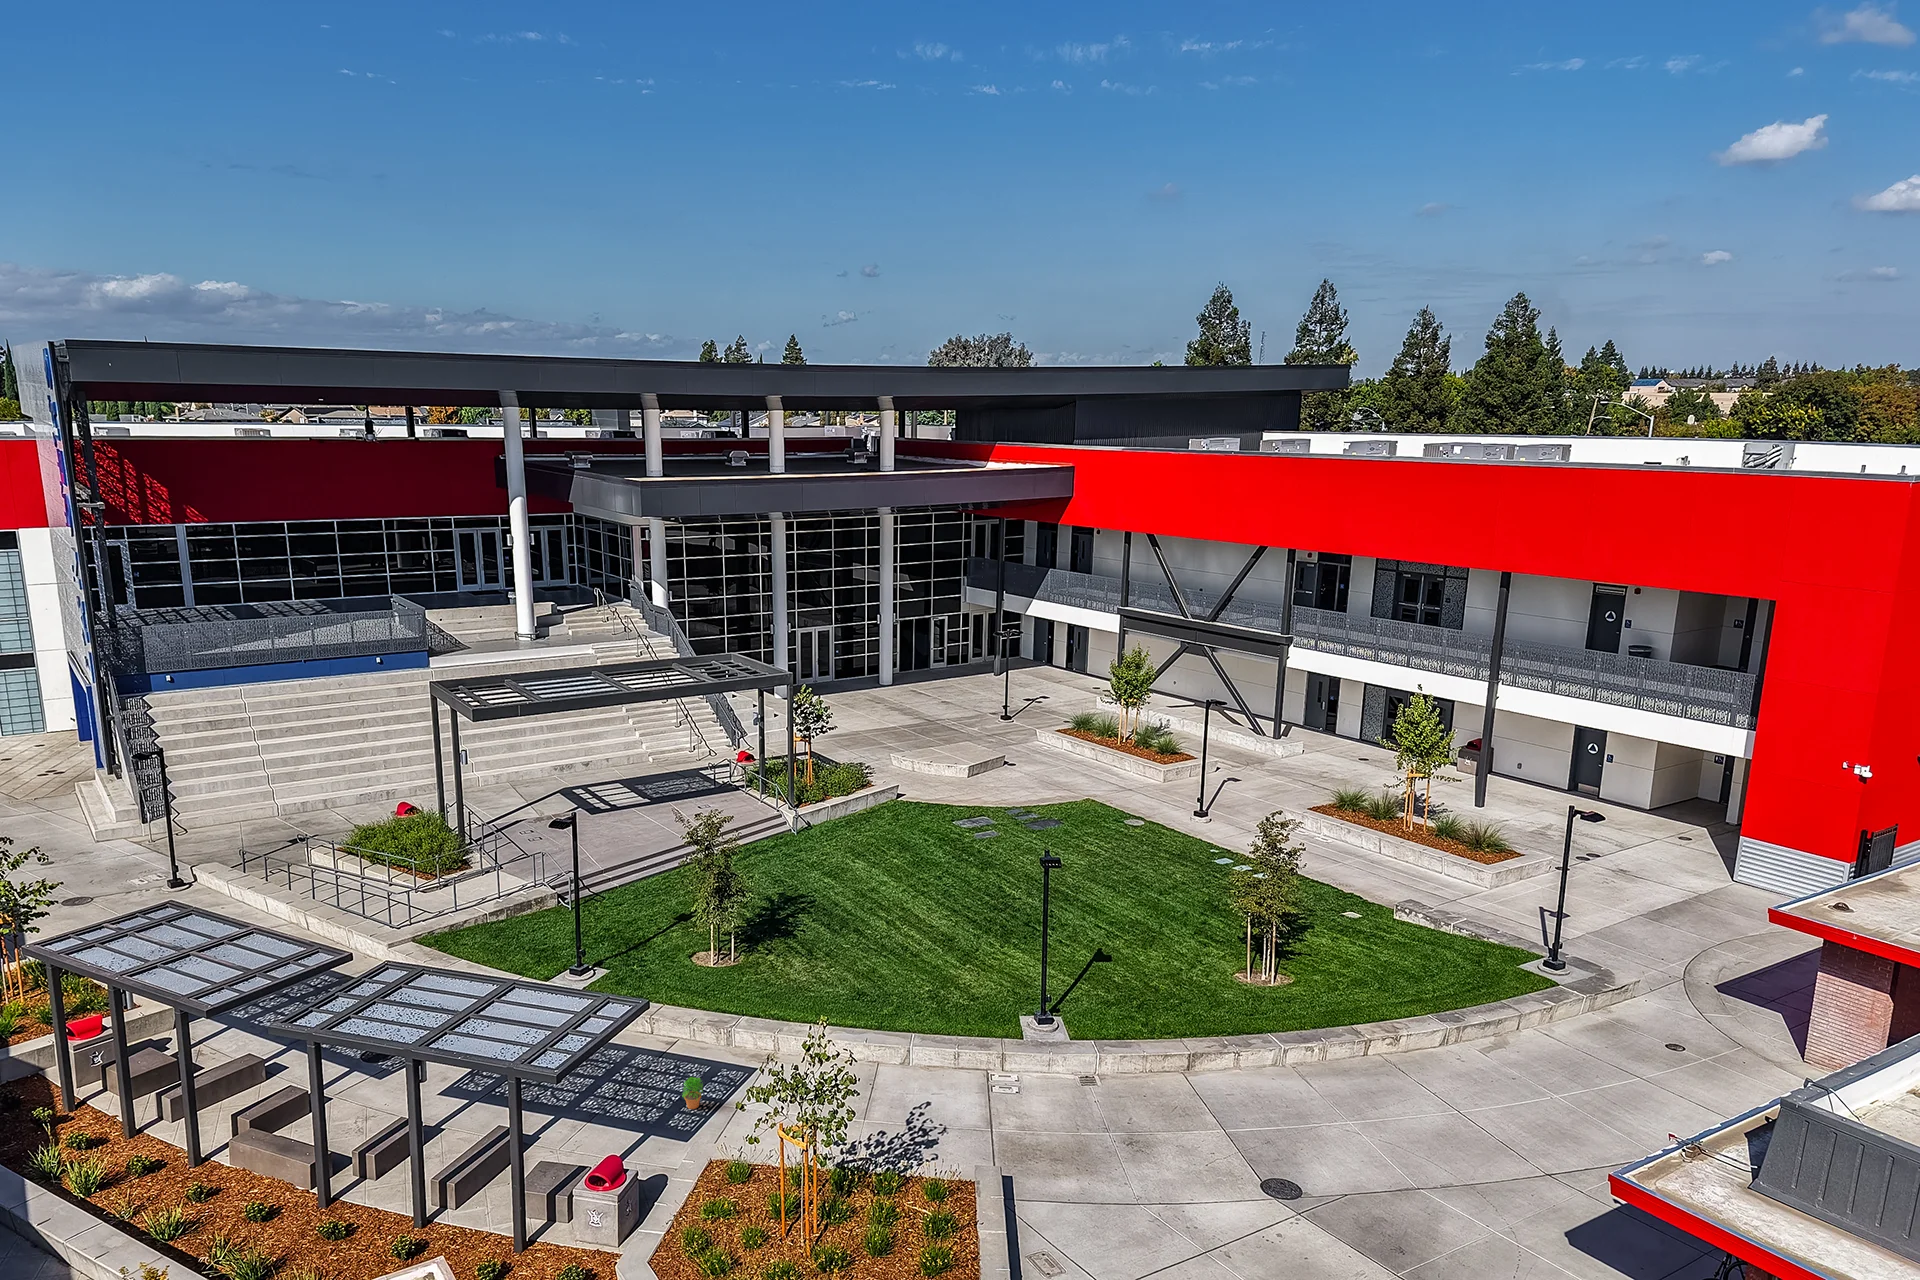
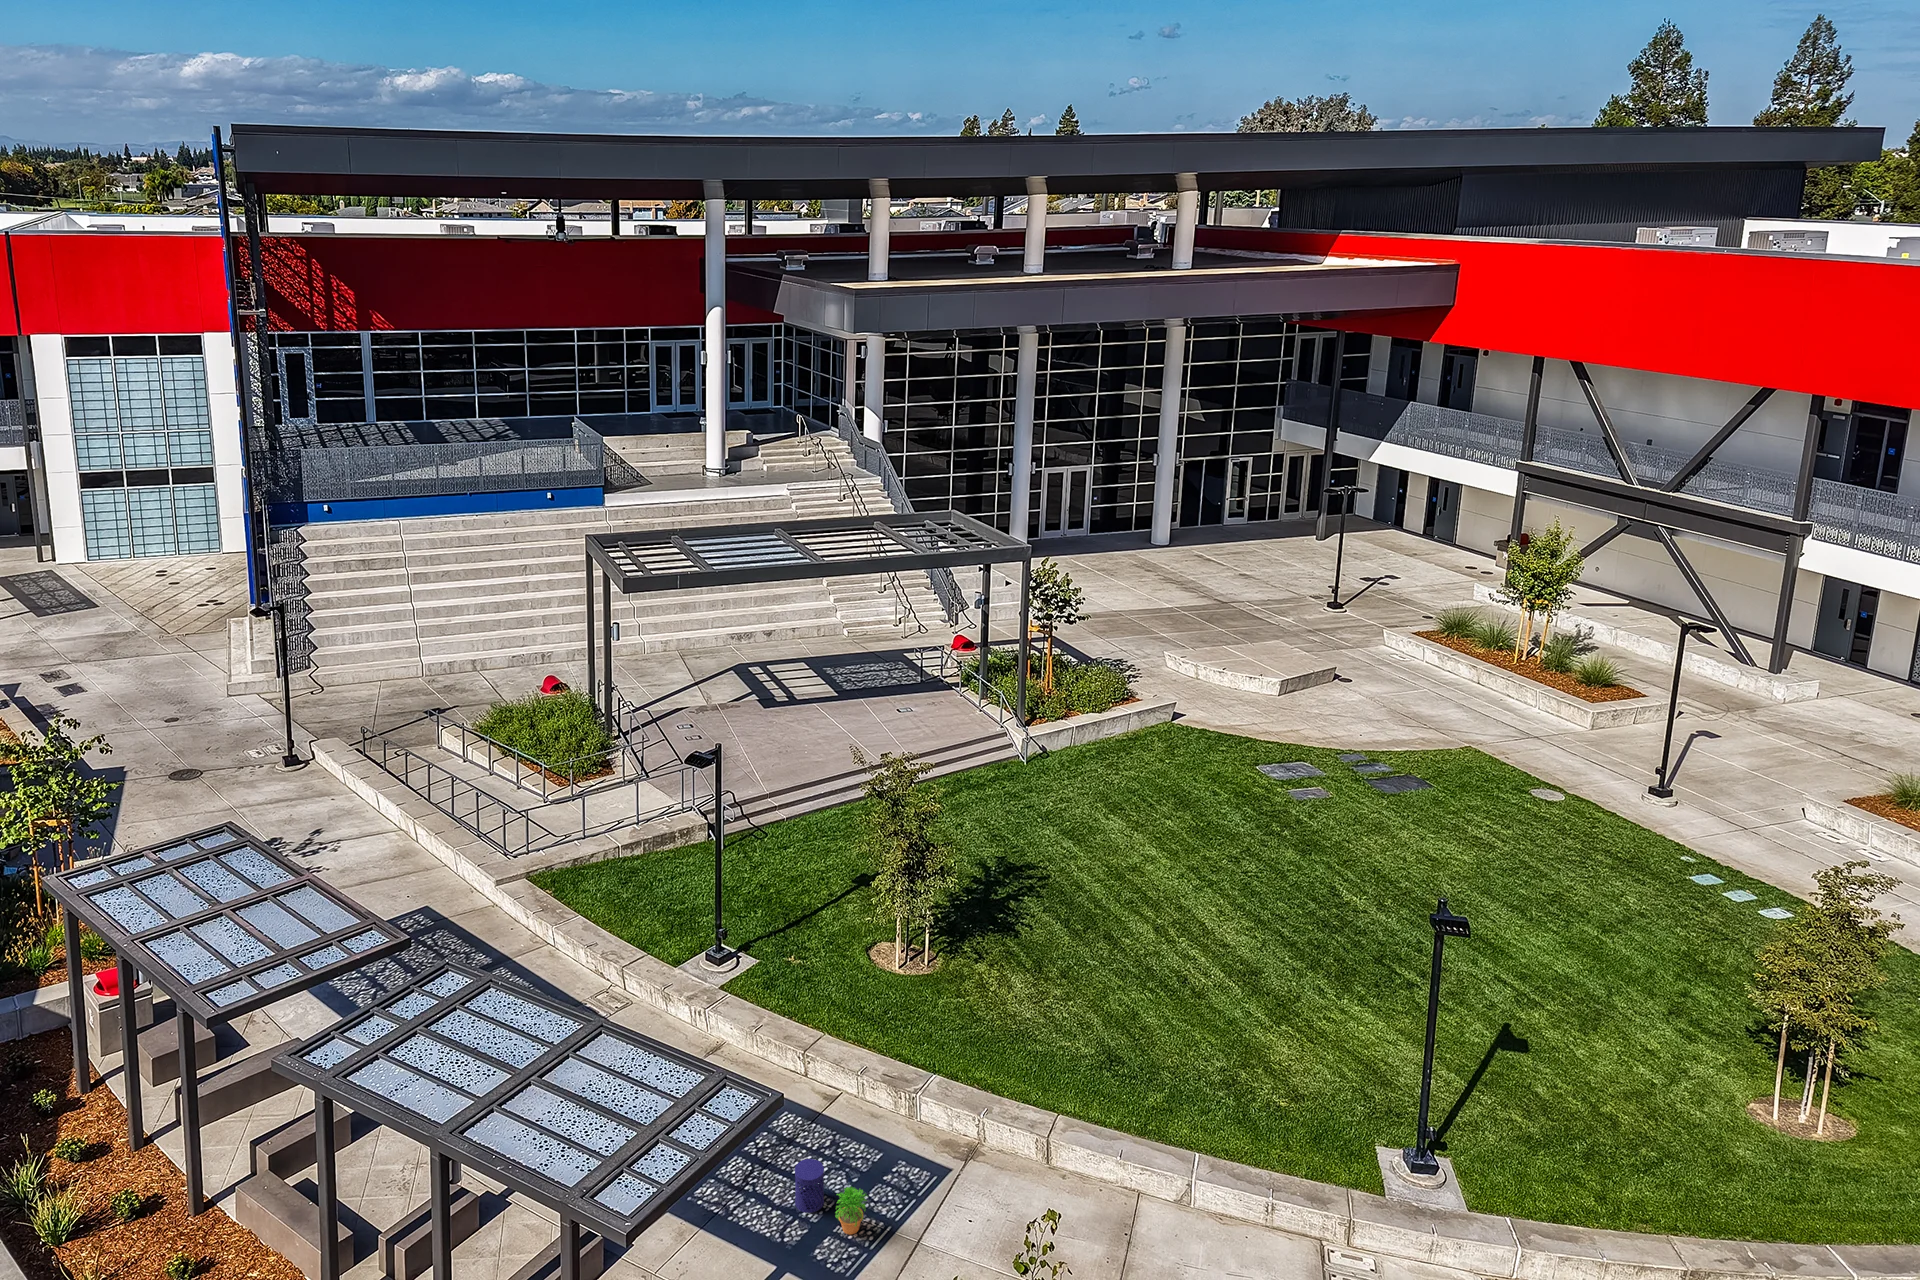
waste bin: none [652,1067,673,1103] -> present [795,1159,824,1213]

